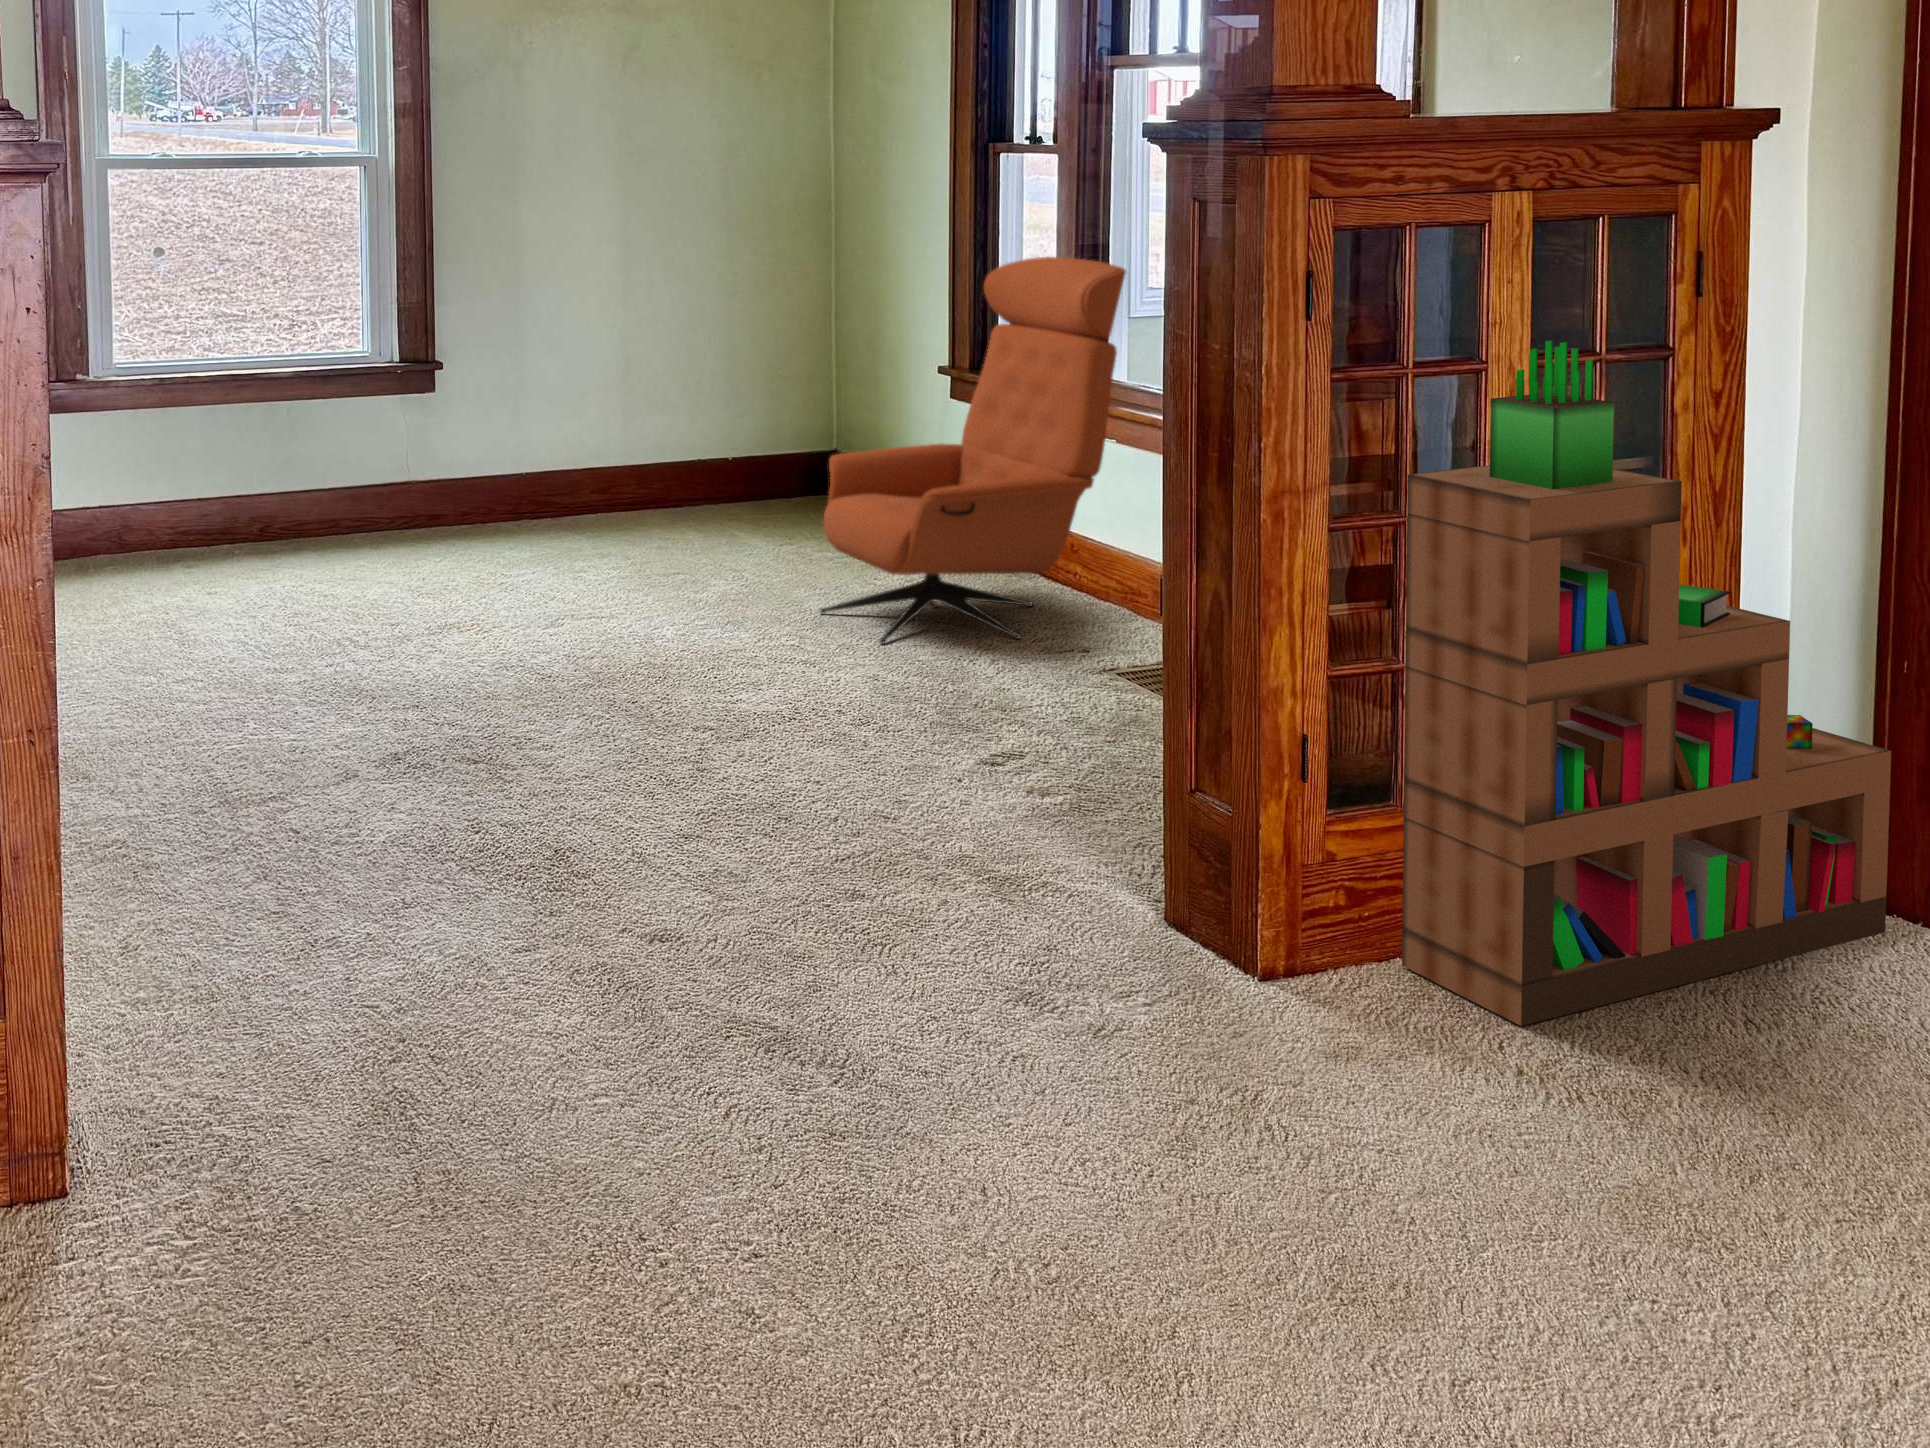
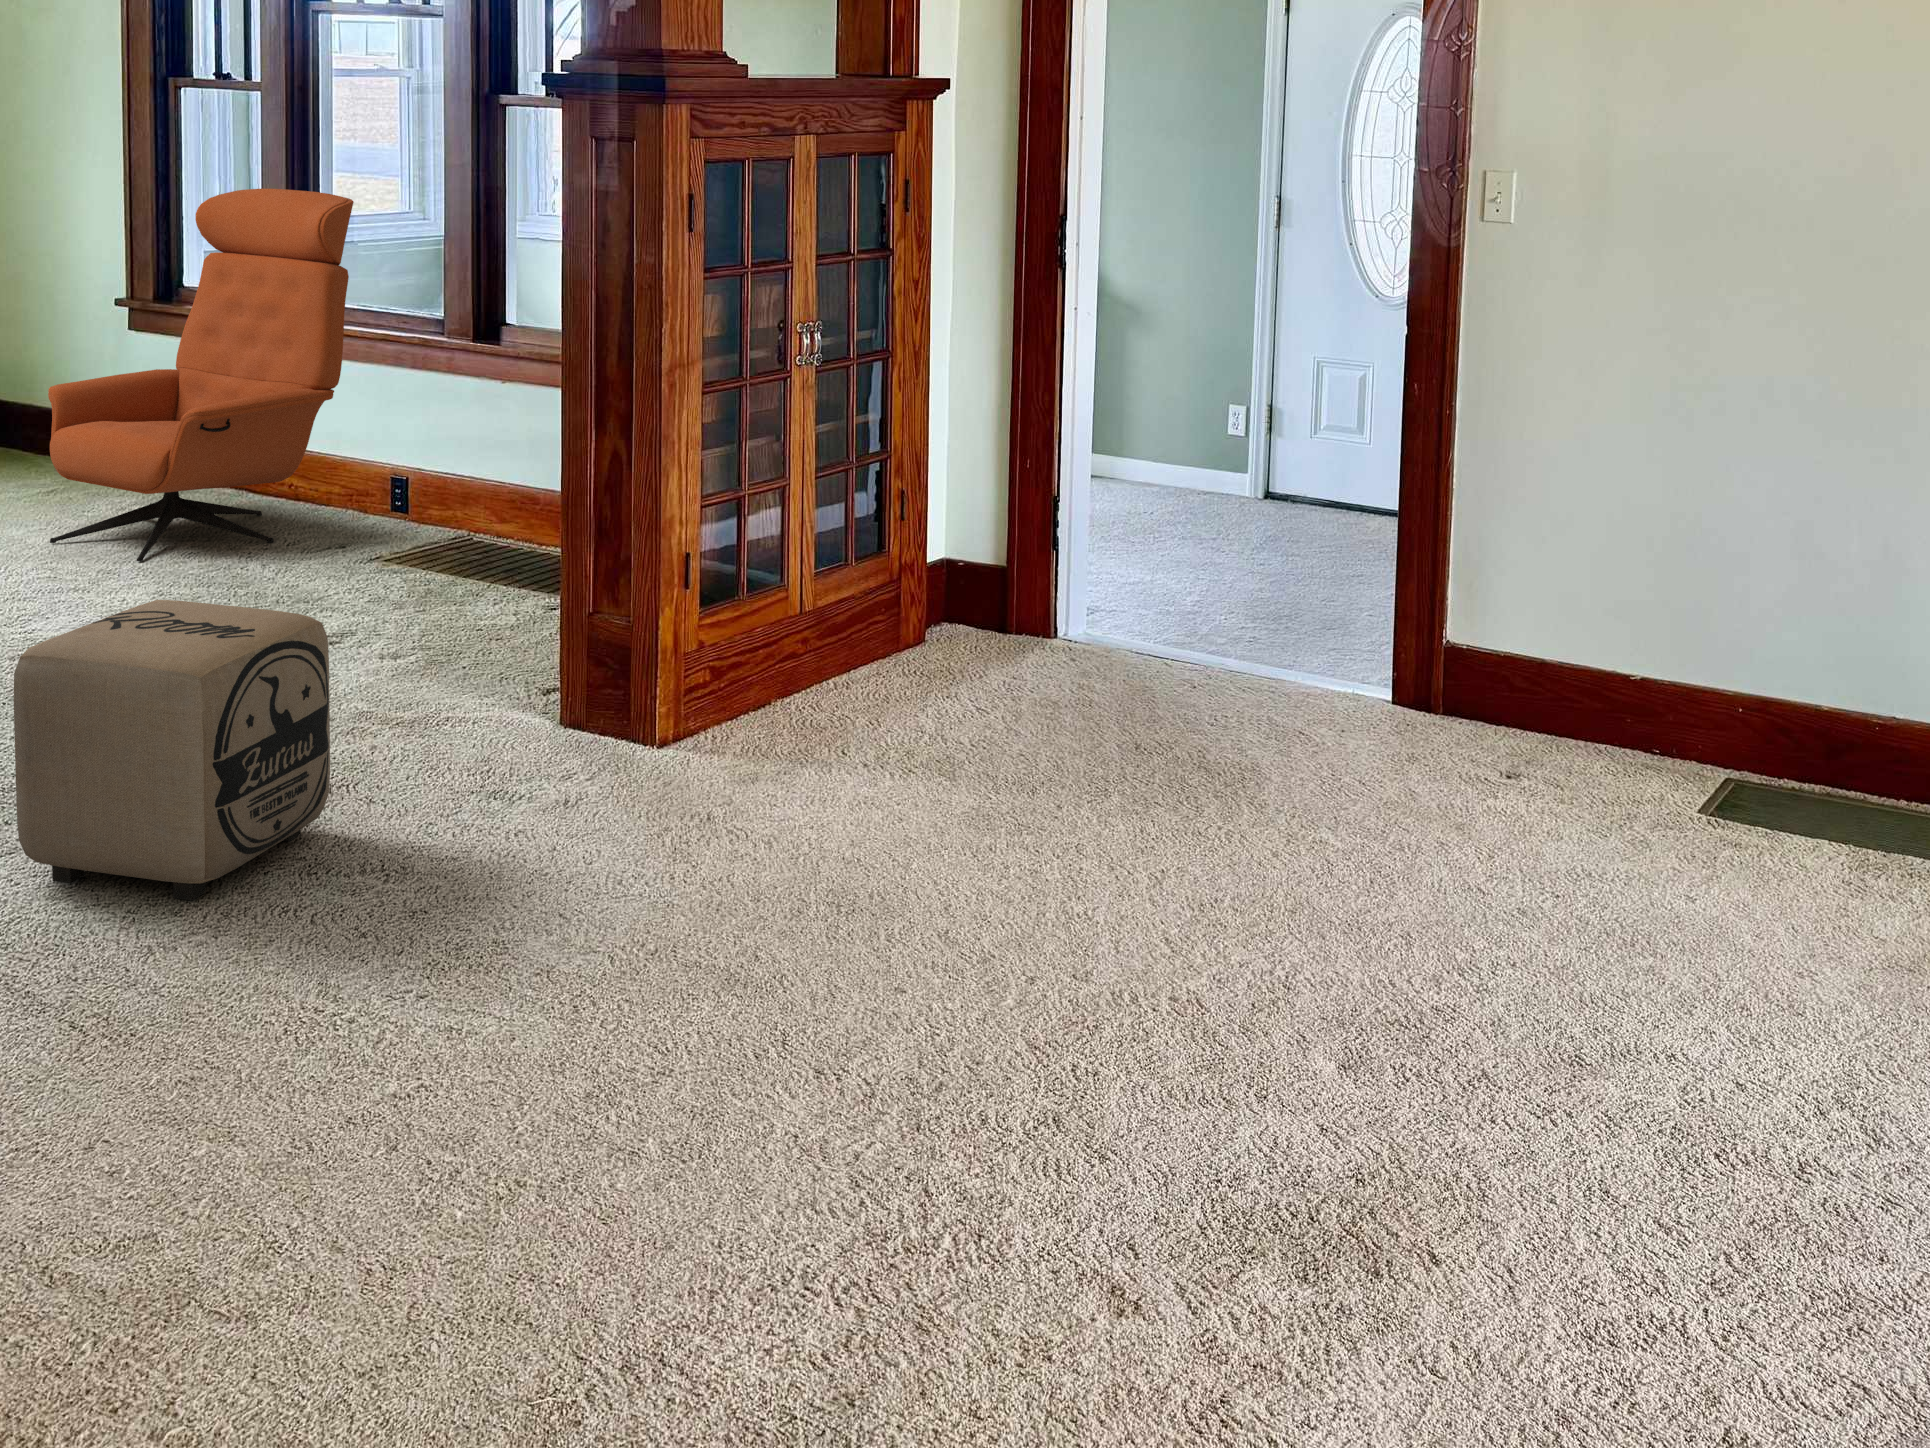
bookshelf: present [1402,341,1891,1026] -> none [751,245,1024,737]
ottoman: none [496,708,815,1055] -> present [13,600,330,900]

